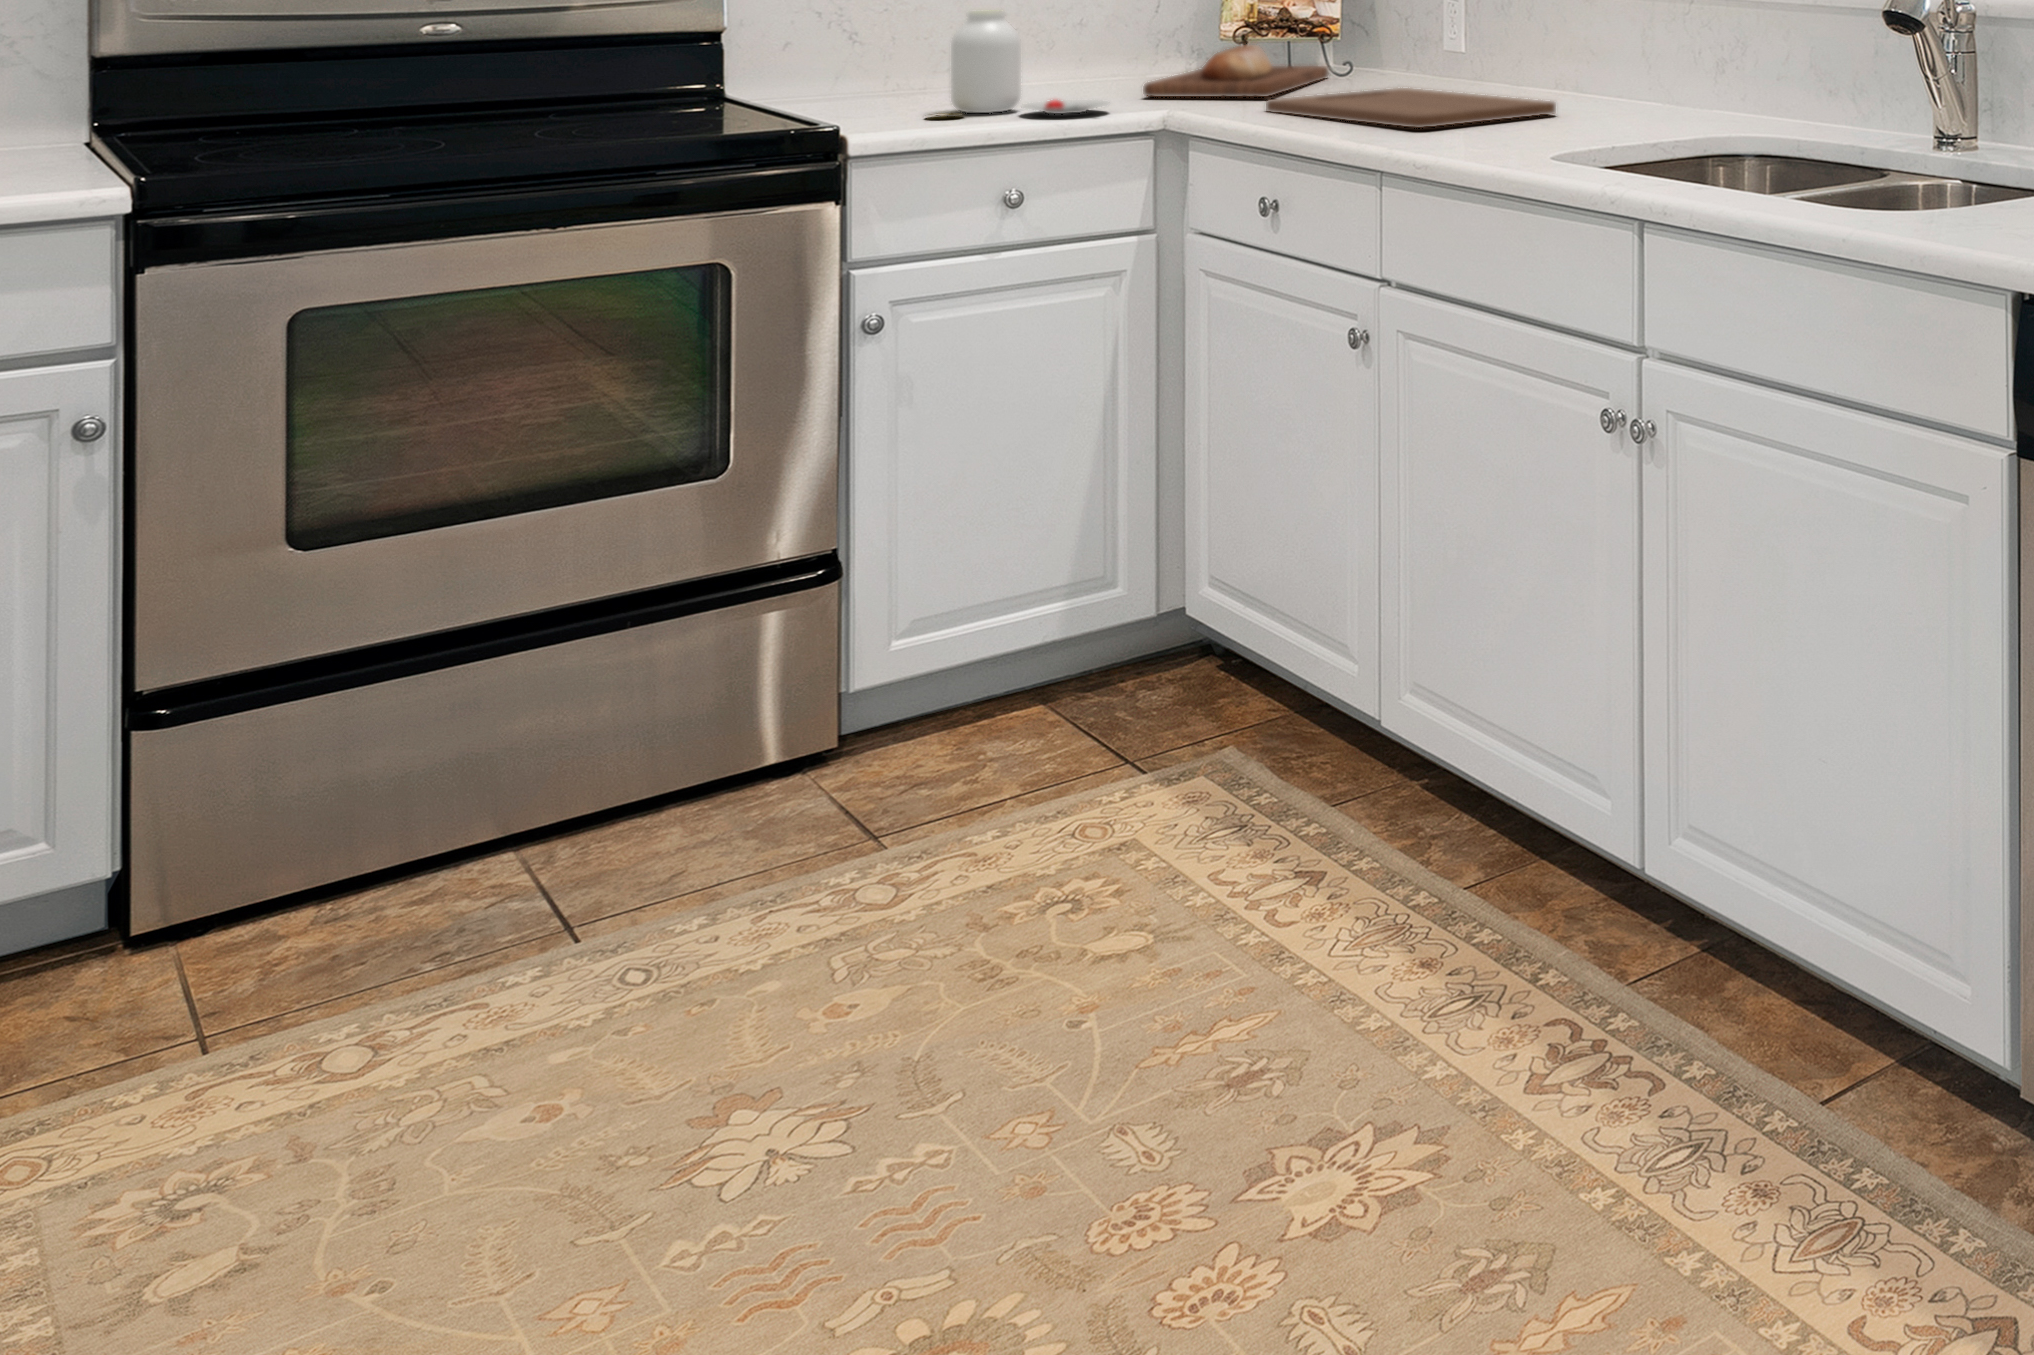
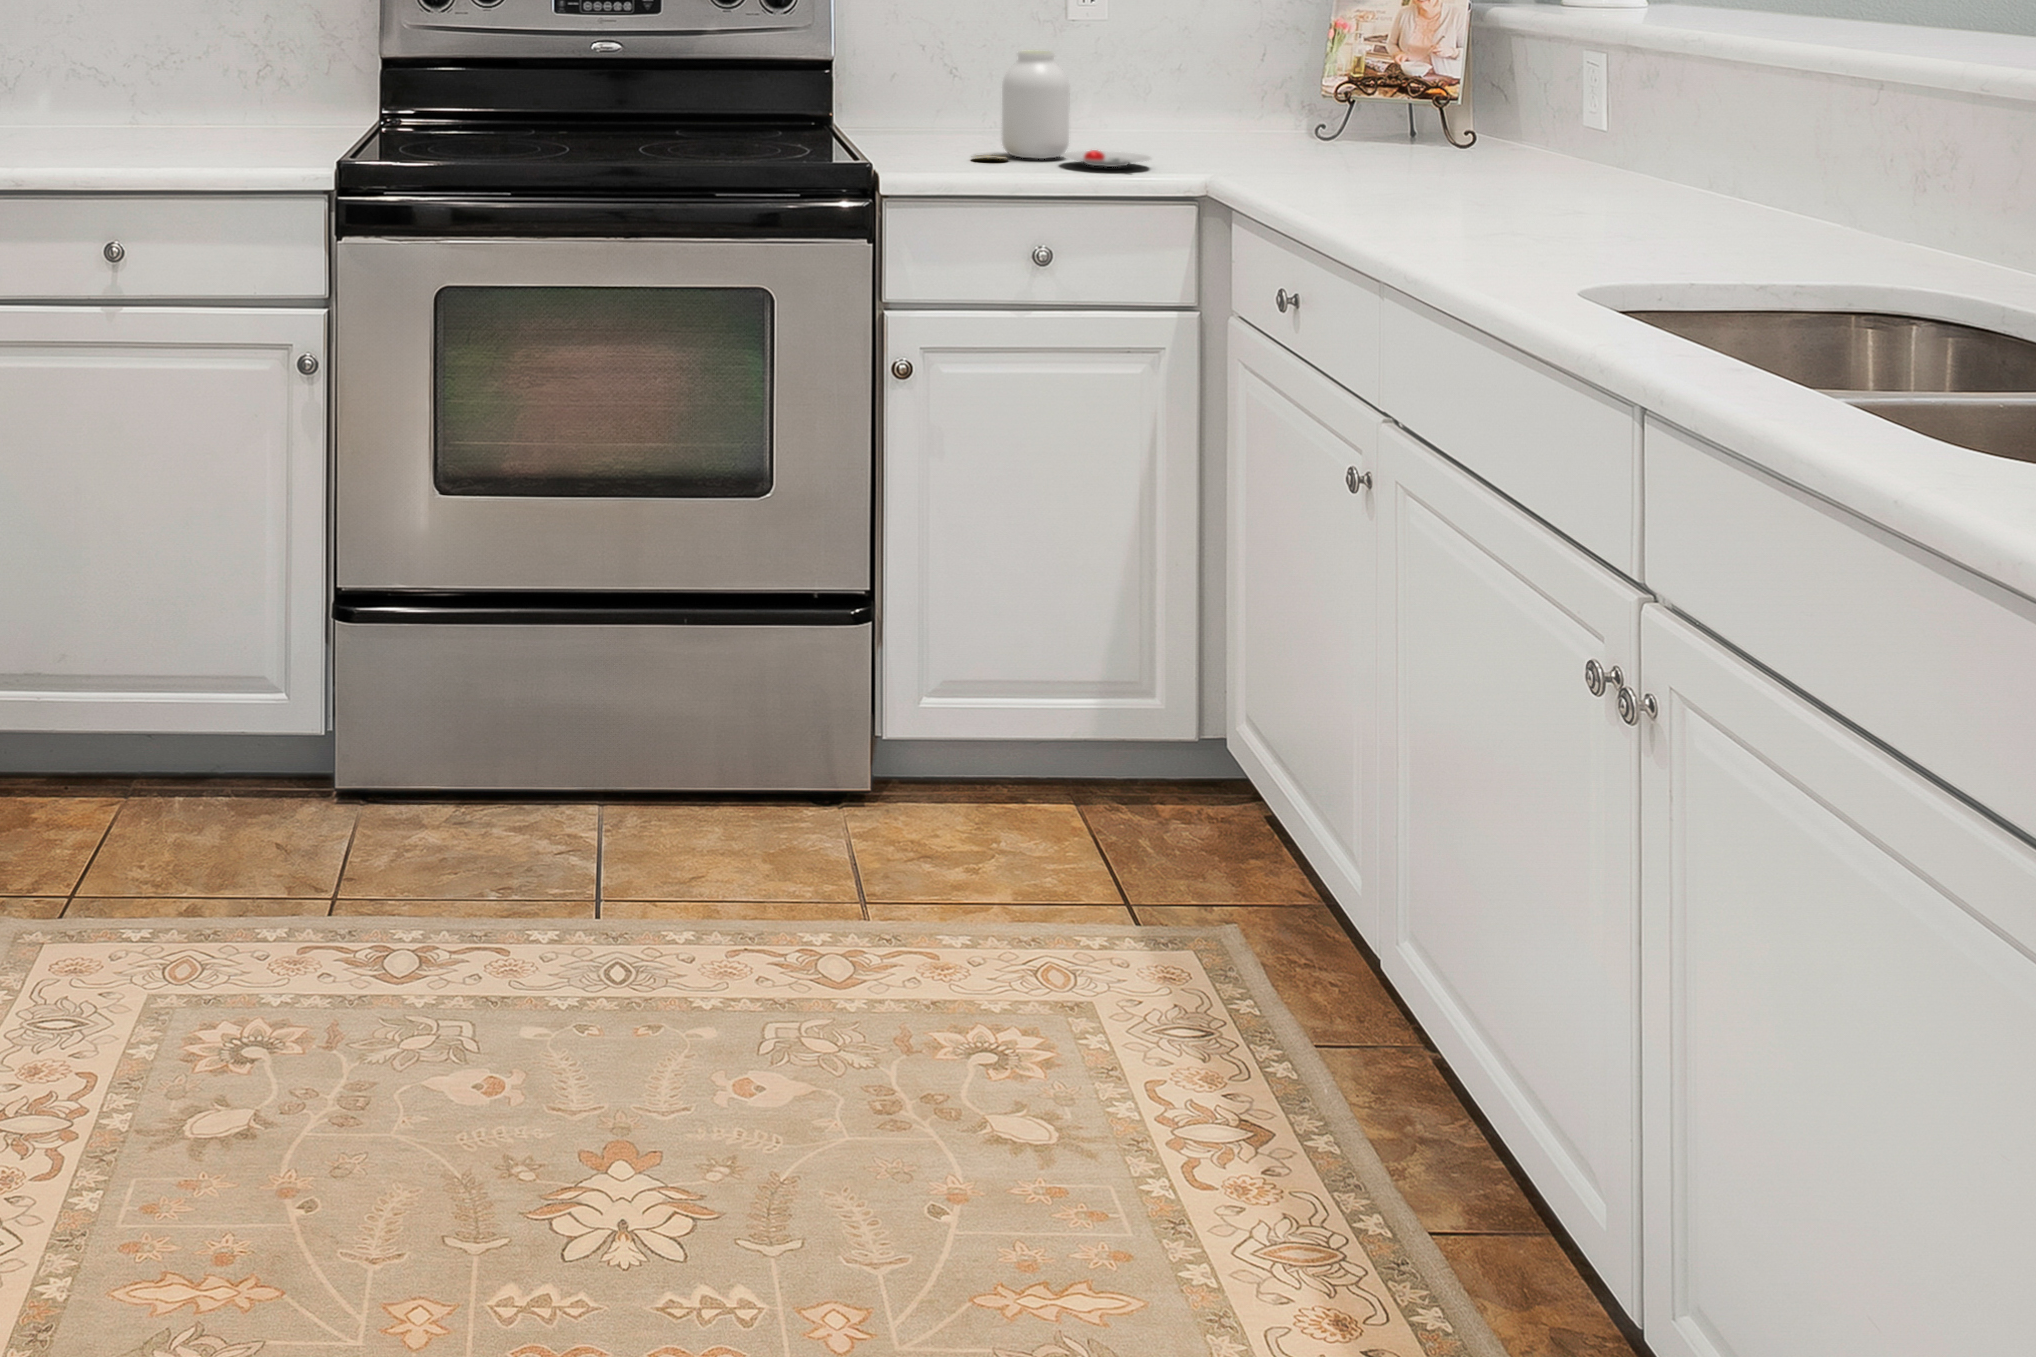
bread loaf: present [1143,45,1329,97] -> none [1204,103,1433,165]
cutting board: present [1266,88,1556,128] -> none [1316,168,1666,223]

